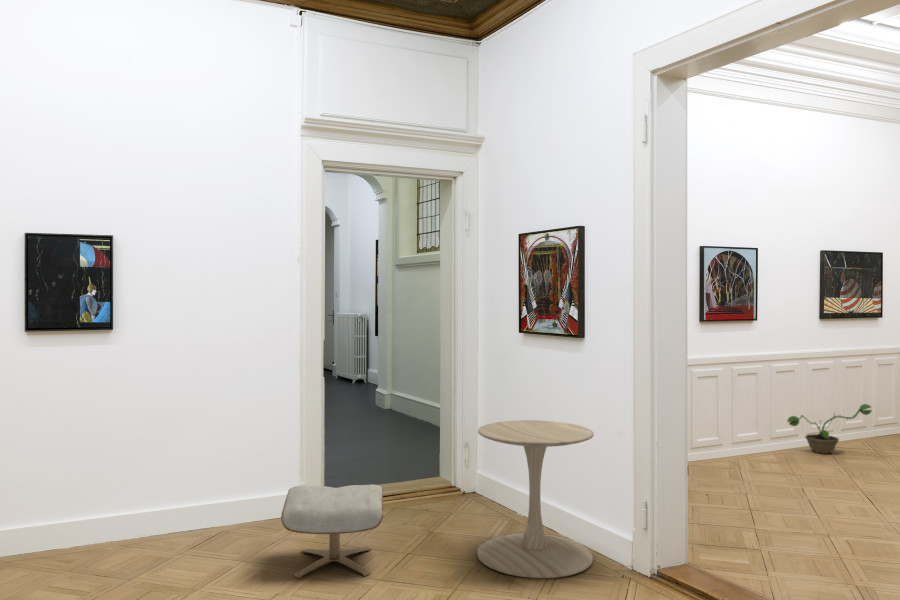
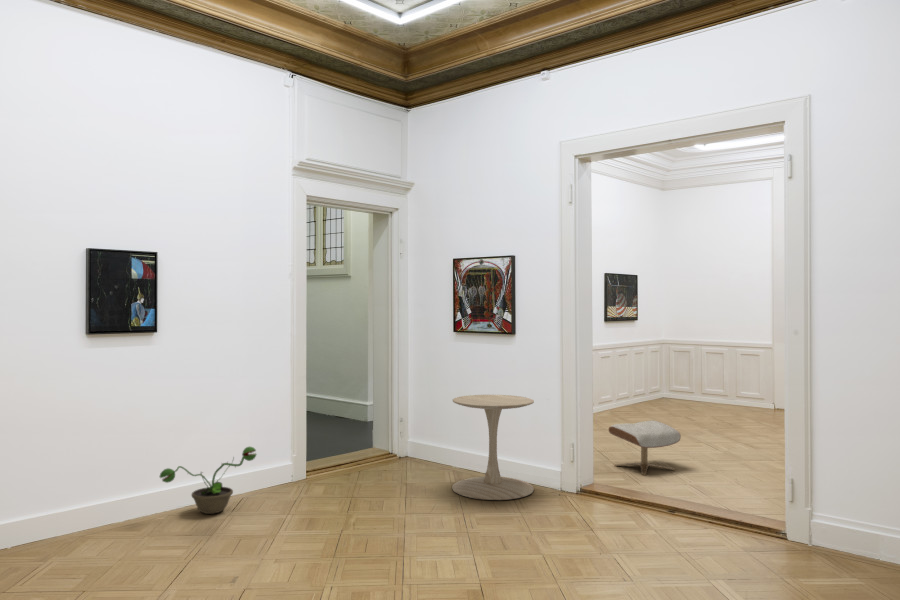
decorative plant: present [787,404,871,454] -> present [160,447,256,514]
ottoman: present [281,484,383,578] -> present [609,421,681,475]

